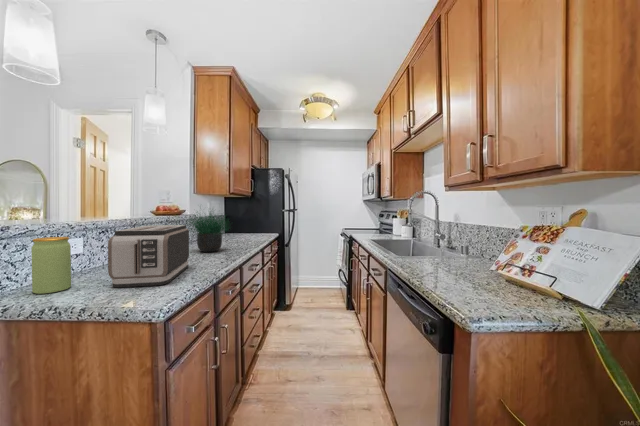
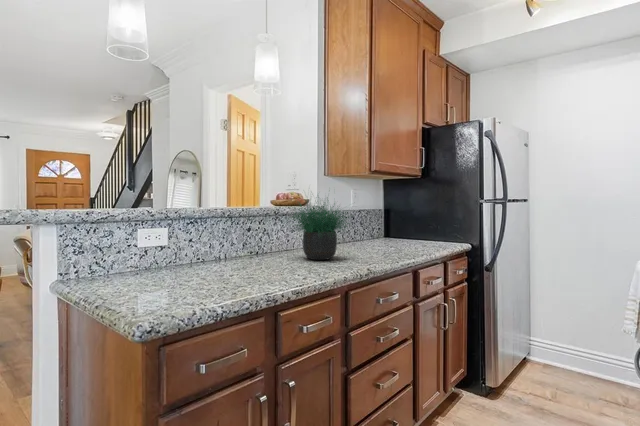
toaster: present [108,225,189,288] -> none [157,216,262,289]
jar: present [31,237,71,294] -> none [105,224,137,281]

